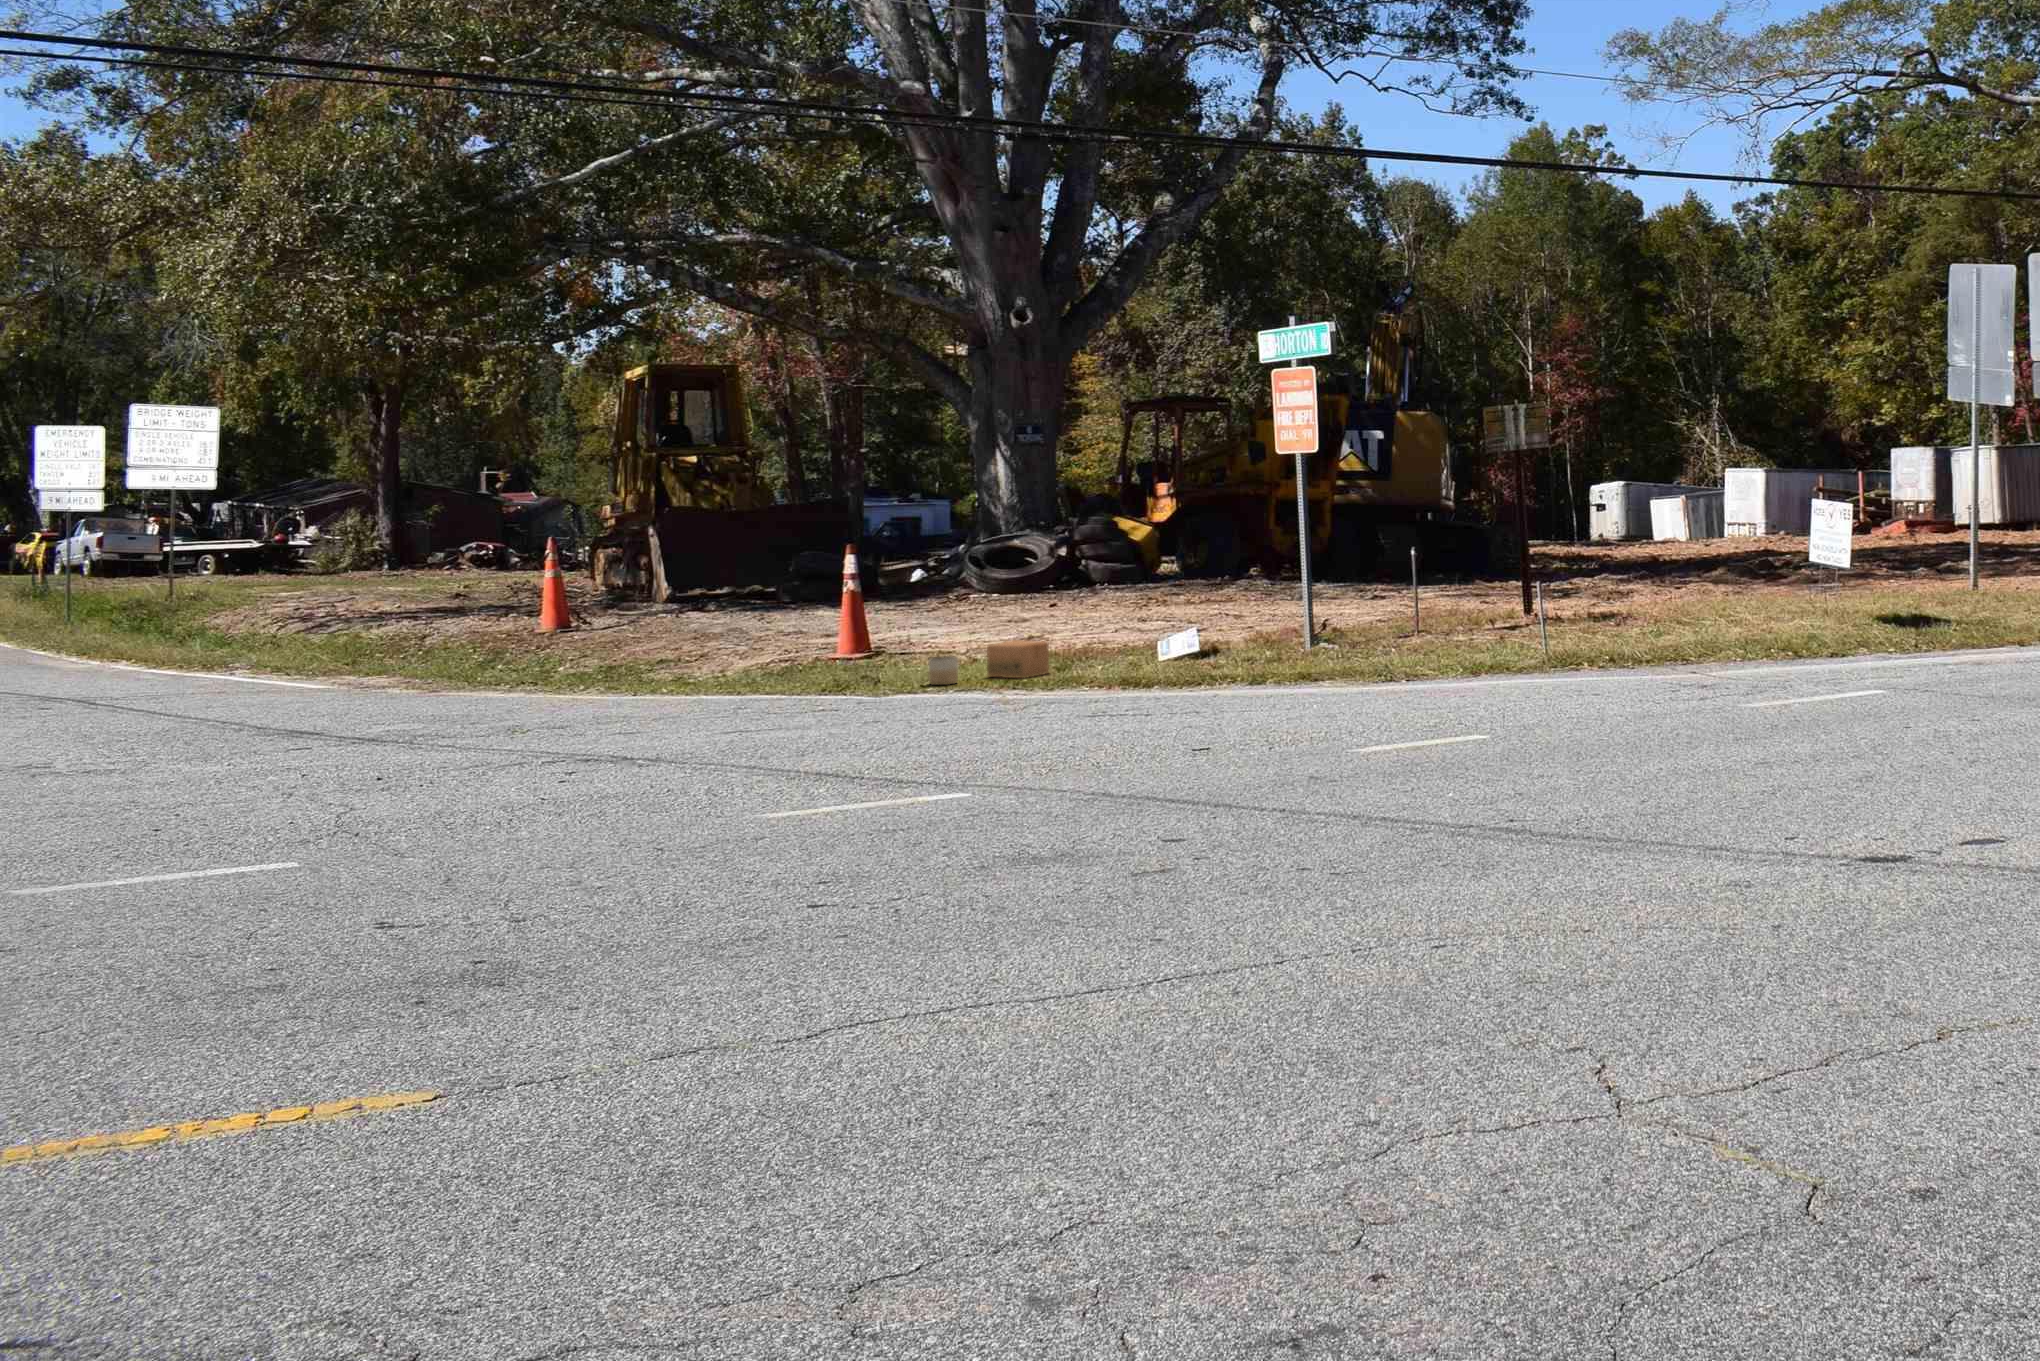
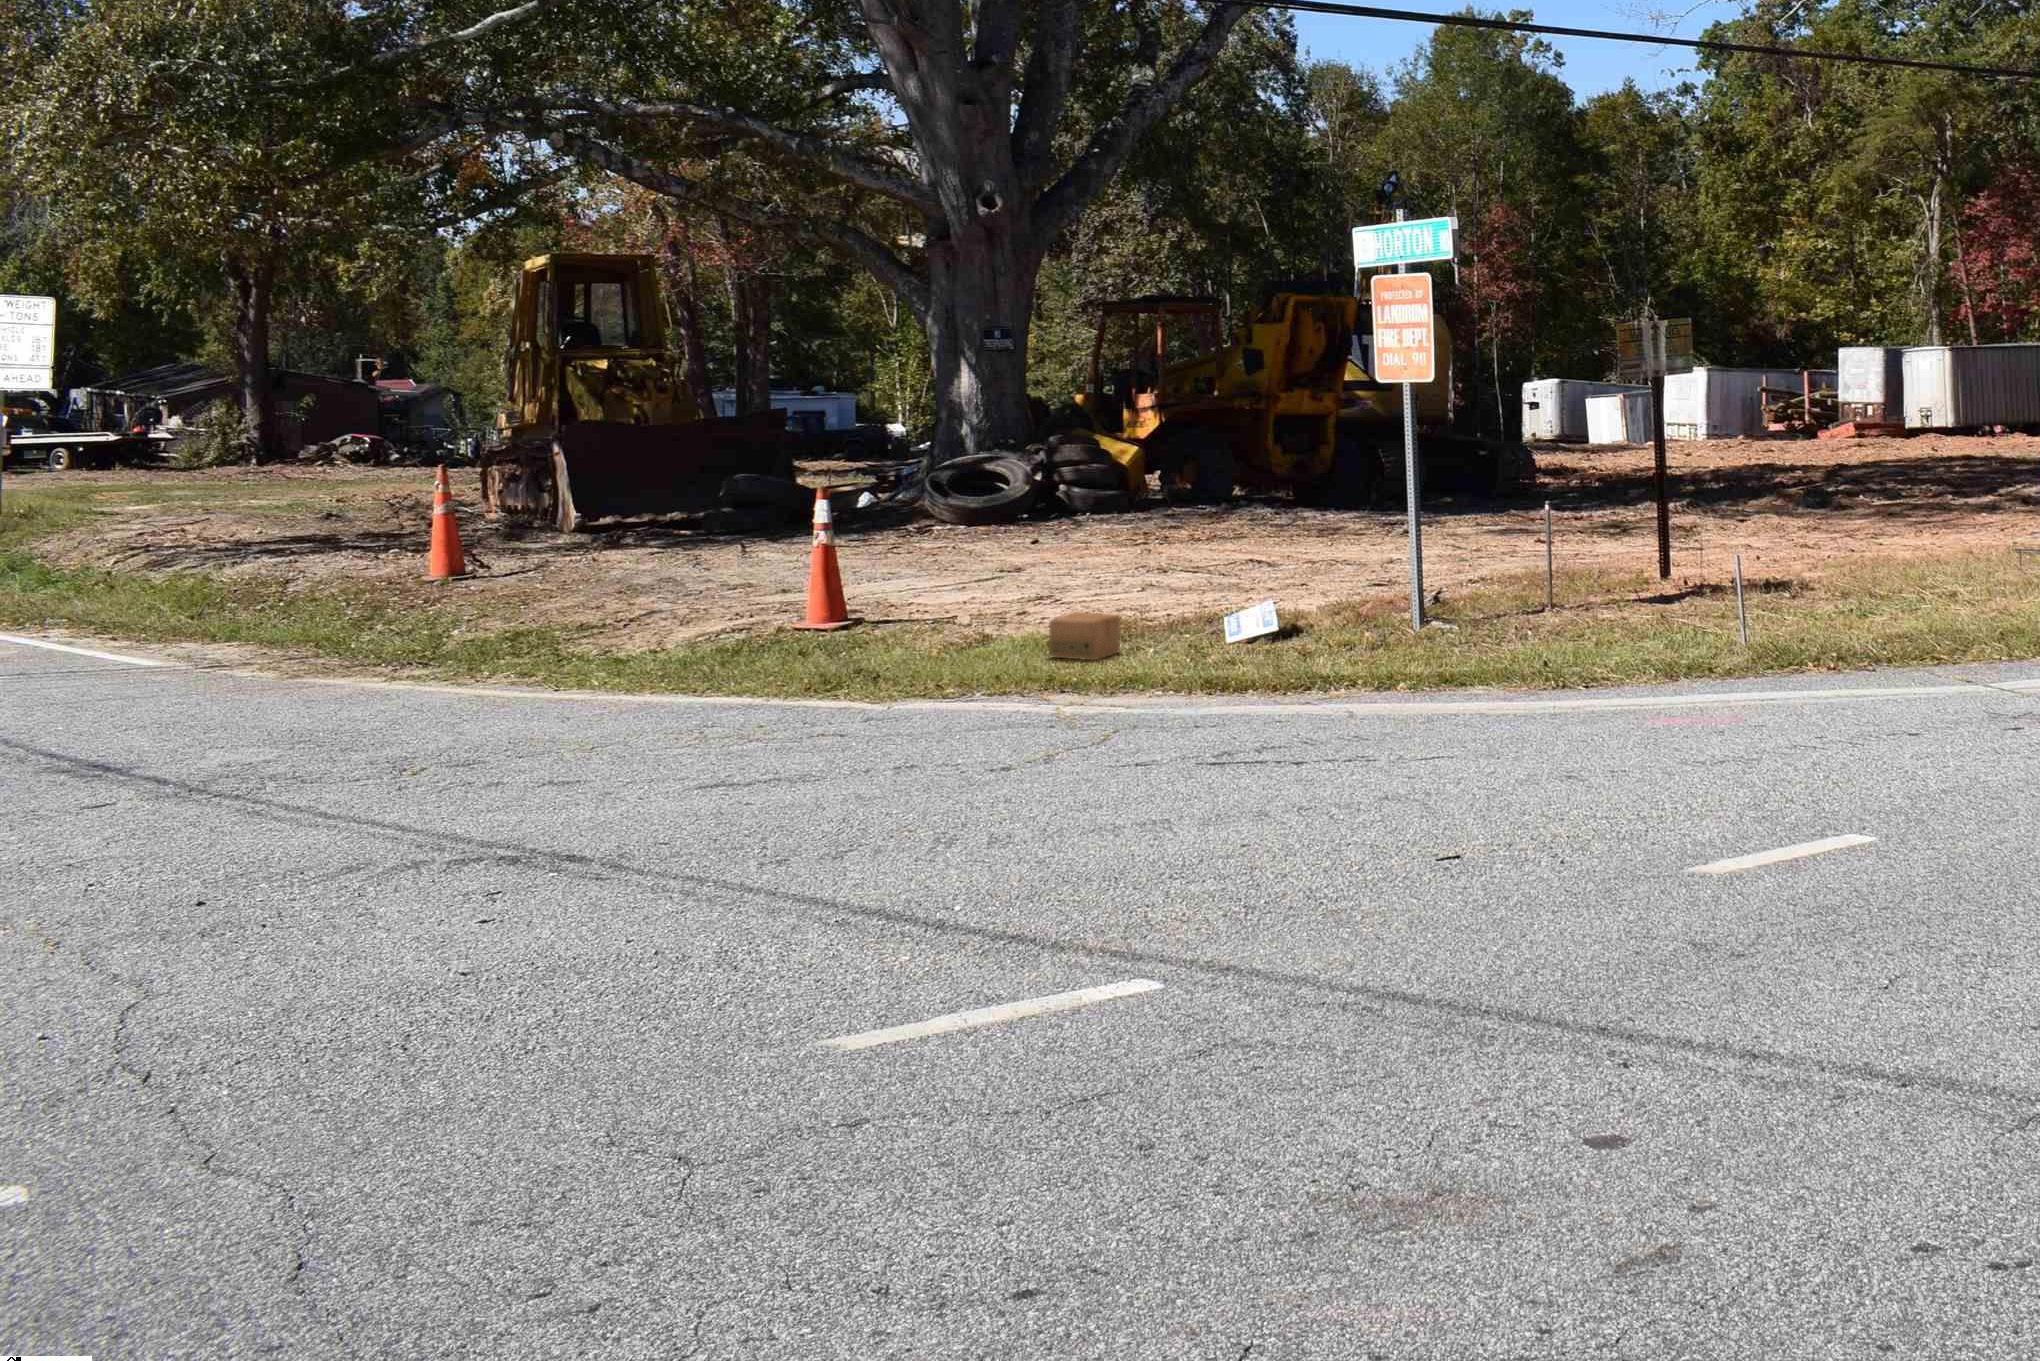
planter: present [928,656,958,685] -> none [987,636,1022,671]

